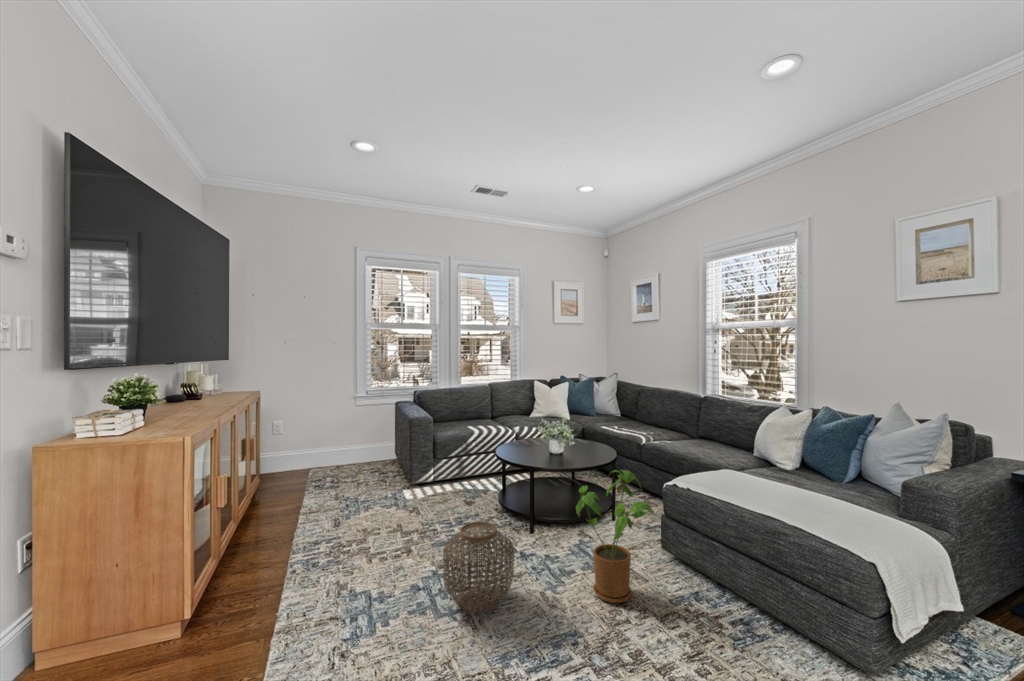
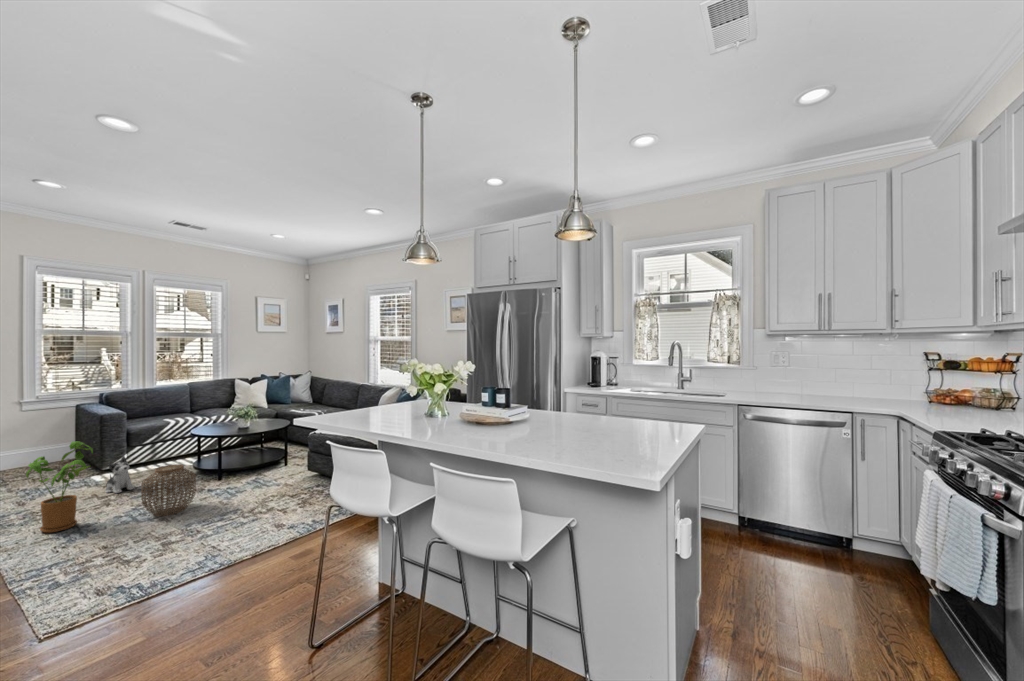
house plant: present [576,470,655,603] -> present [26,442,93,533]
plush toy: none [409,481,438,533] -> present [105,456,134,493]

